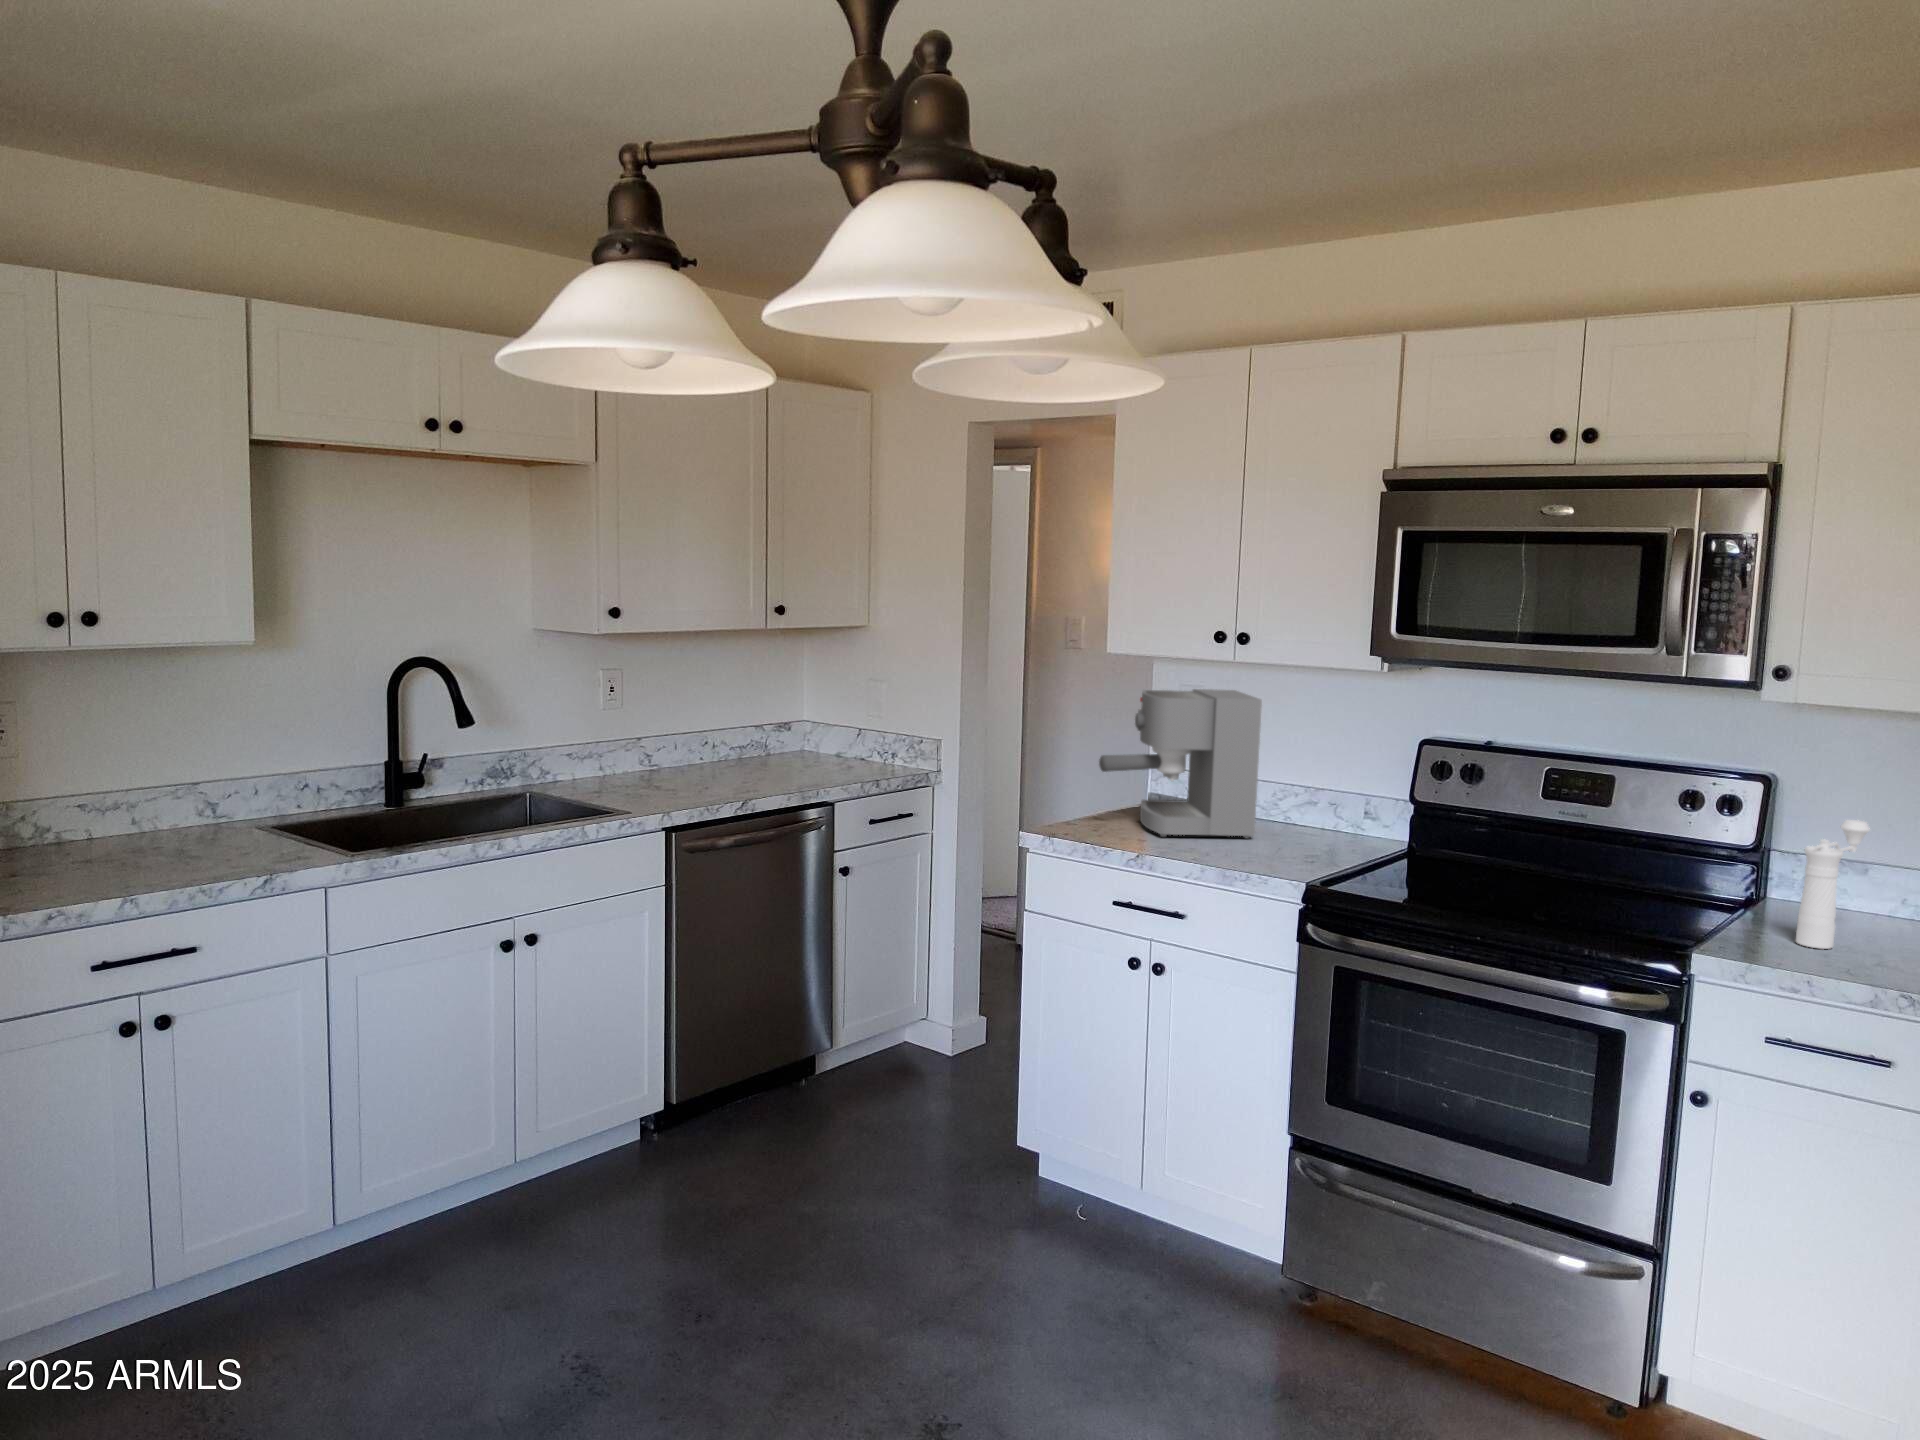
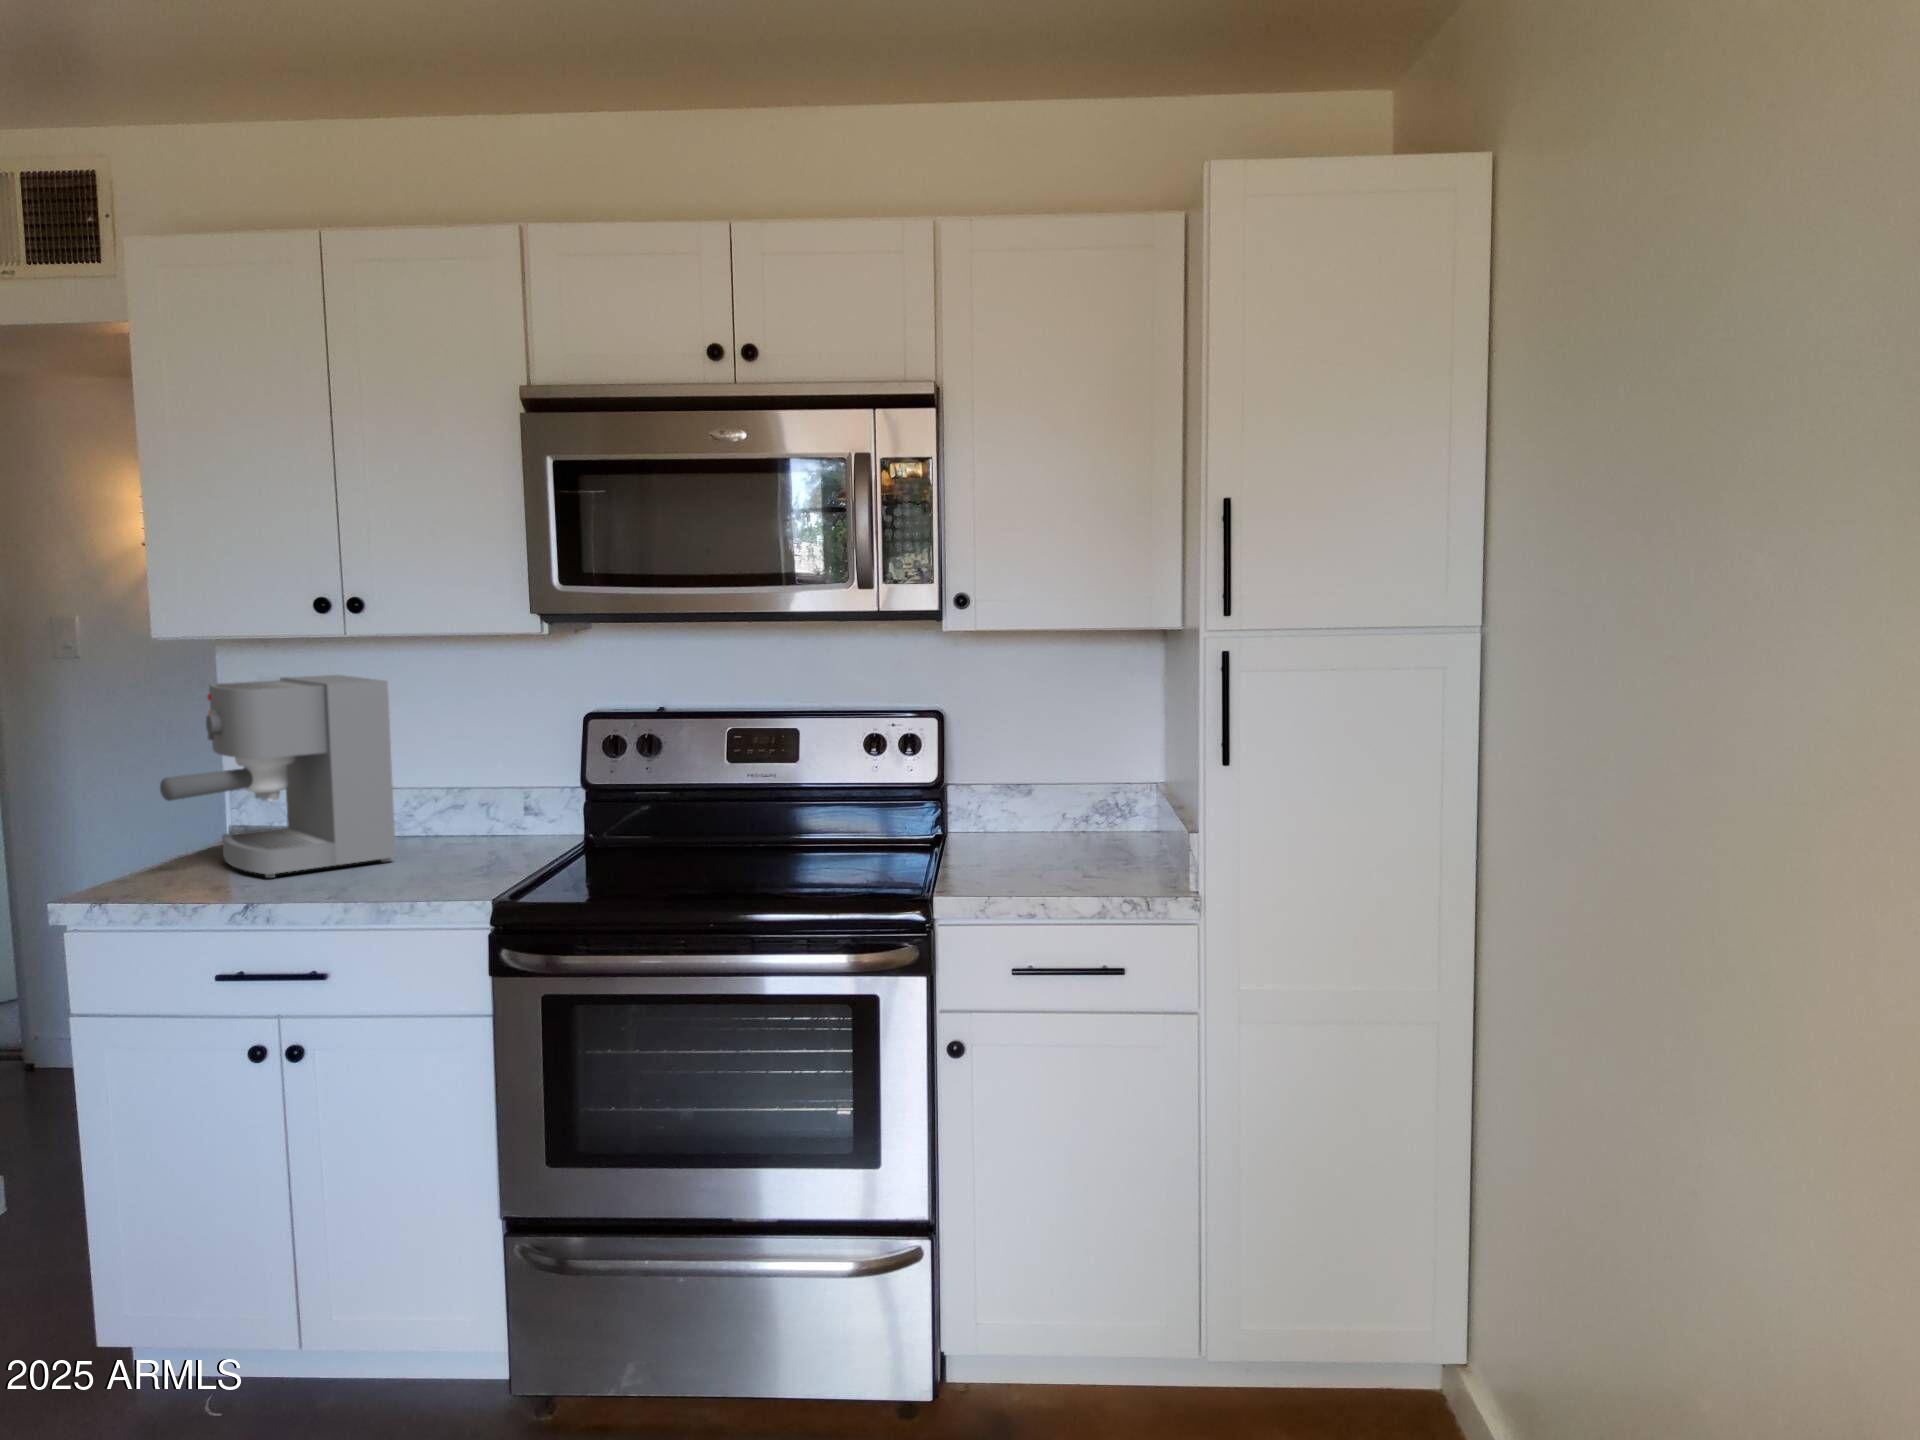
pepper mill: present [1796,820,1870,949] -> none [998,742,1043,872]

